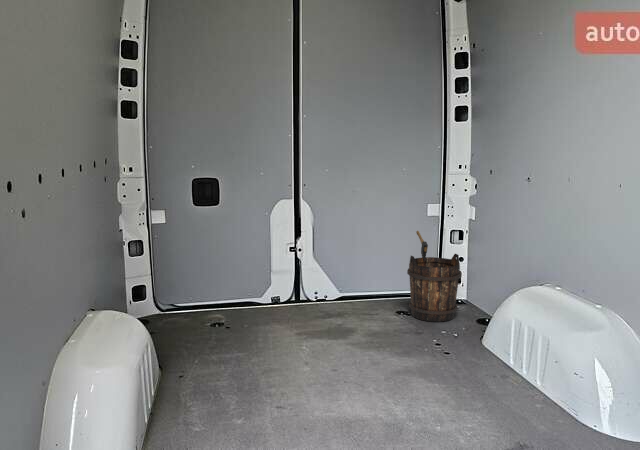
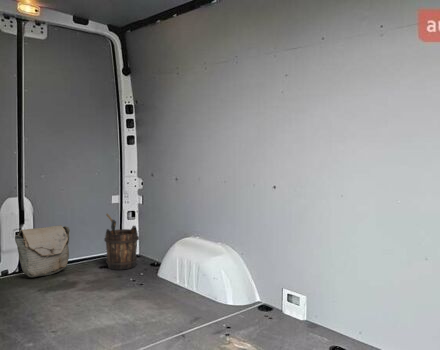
bag: none [285,243,359,312] -> present [15,225,70,277]

